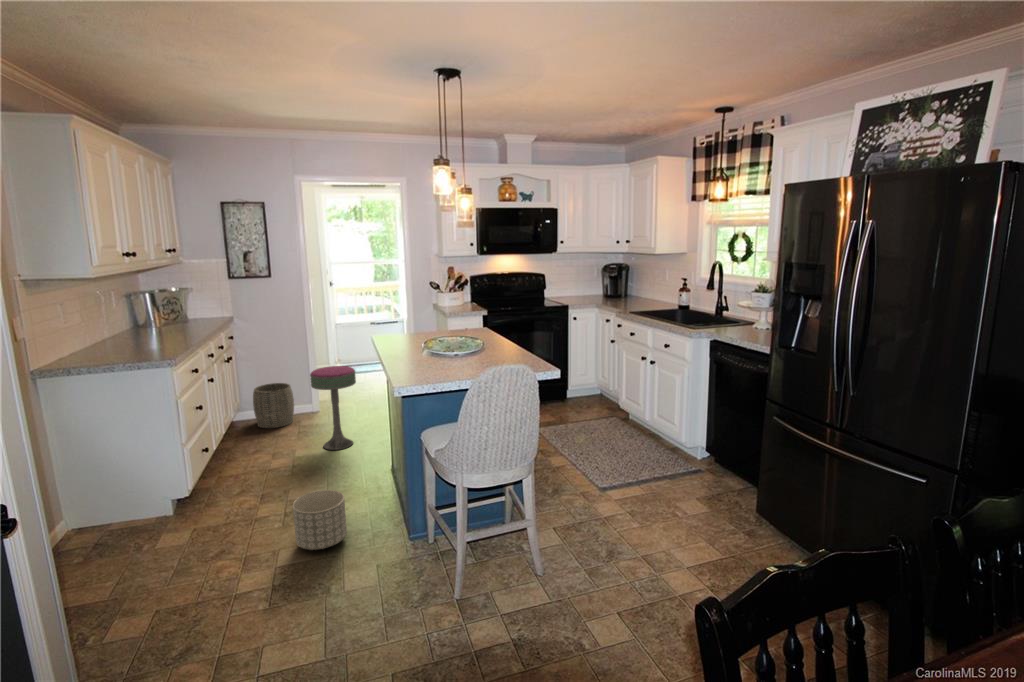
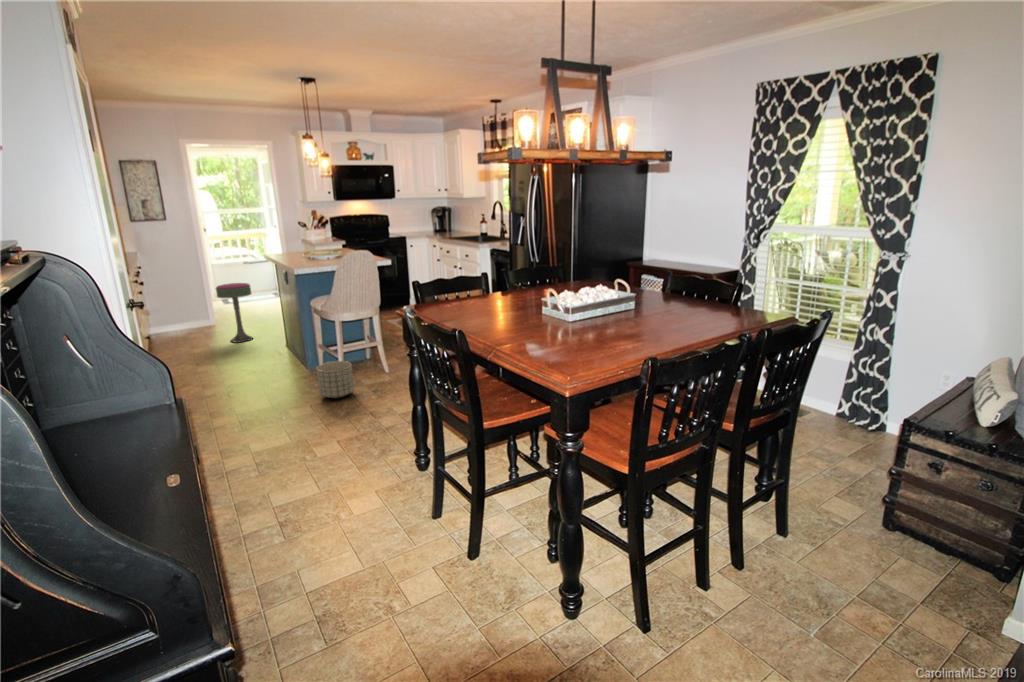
woven basket: present [253,383,294,428] -> none [163,303,198,337]
planter: present [293,490,347,550] -> present [316,361,354,398]

